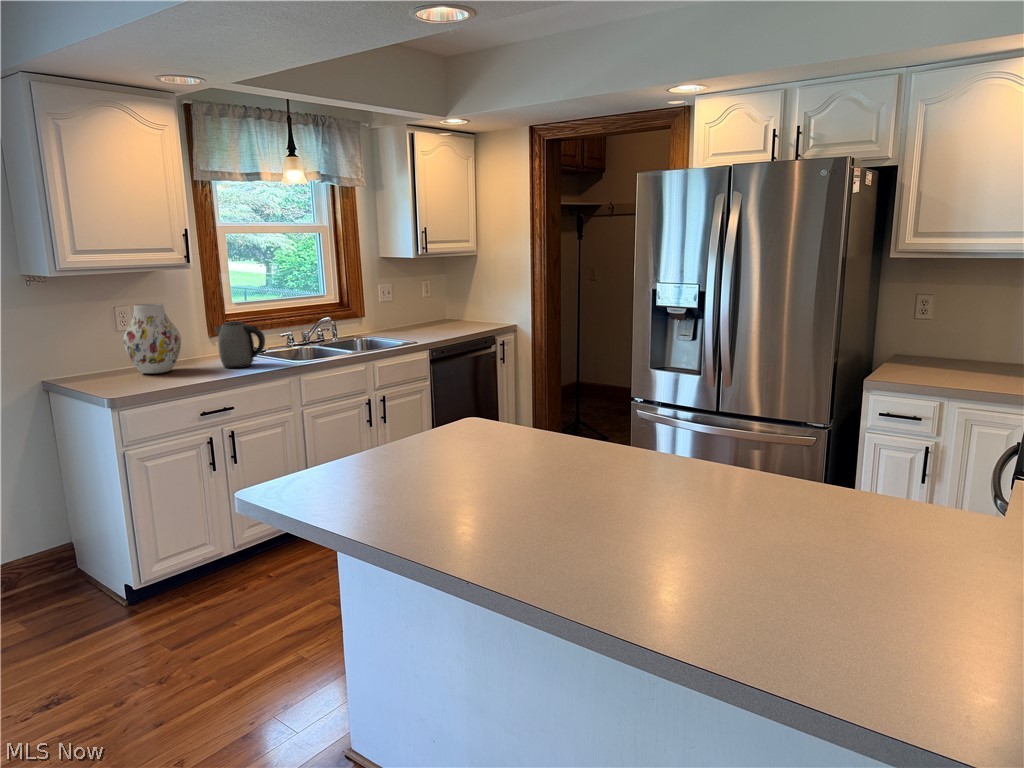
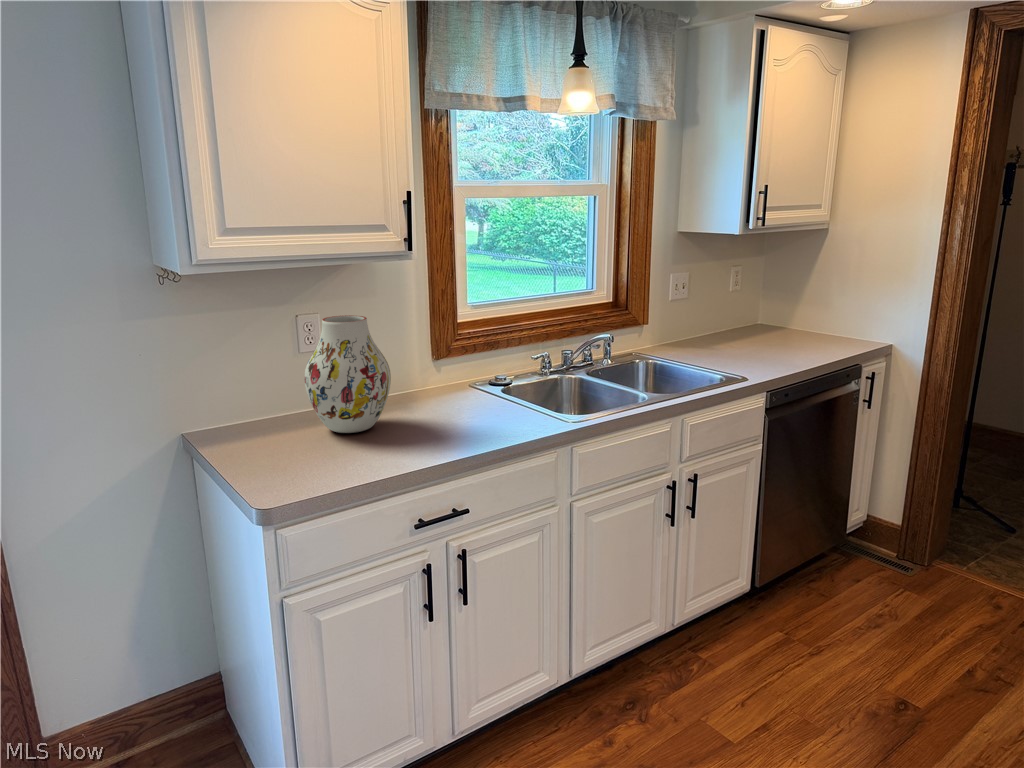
kettle: present [215,321,265,368] -> none [443,348,521,429]

